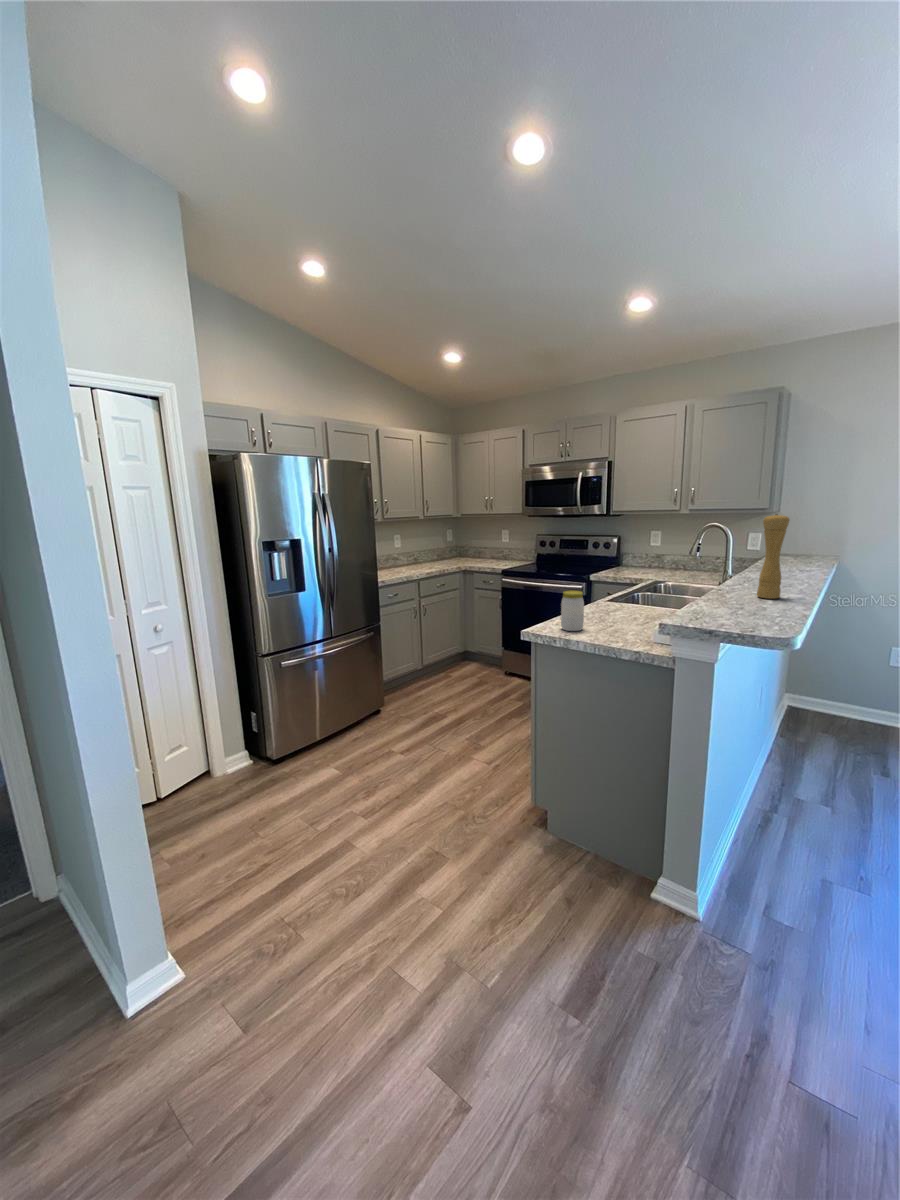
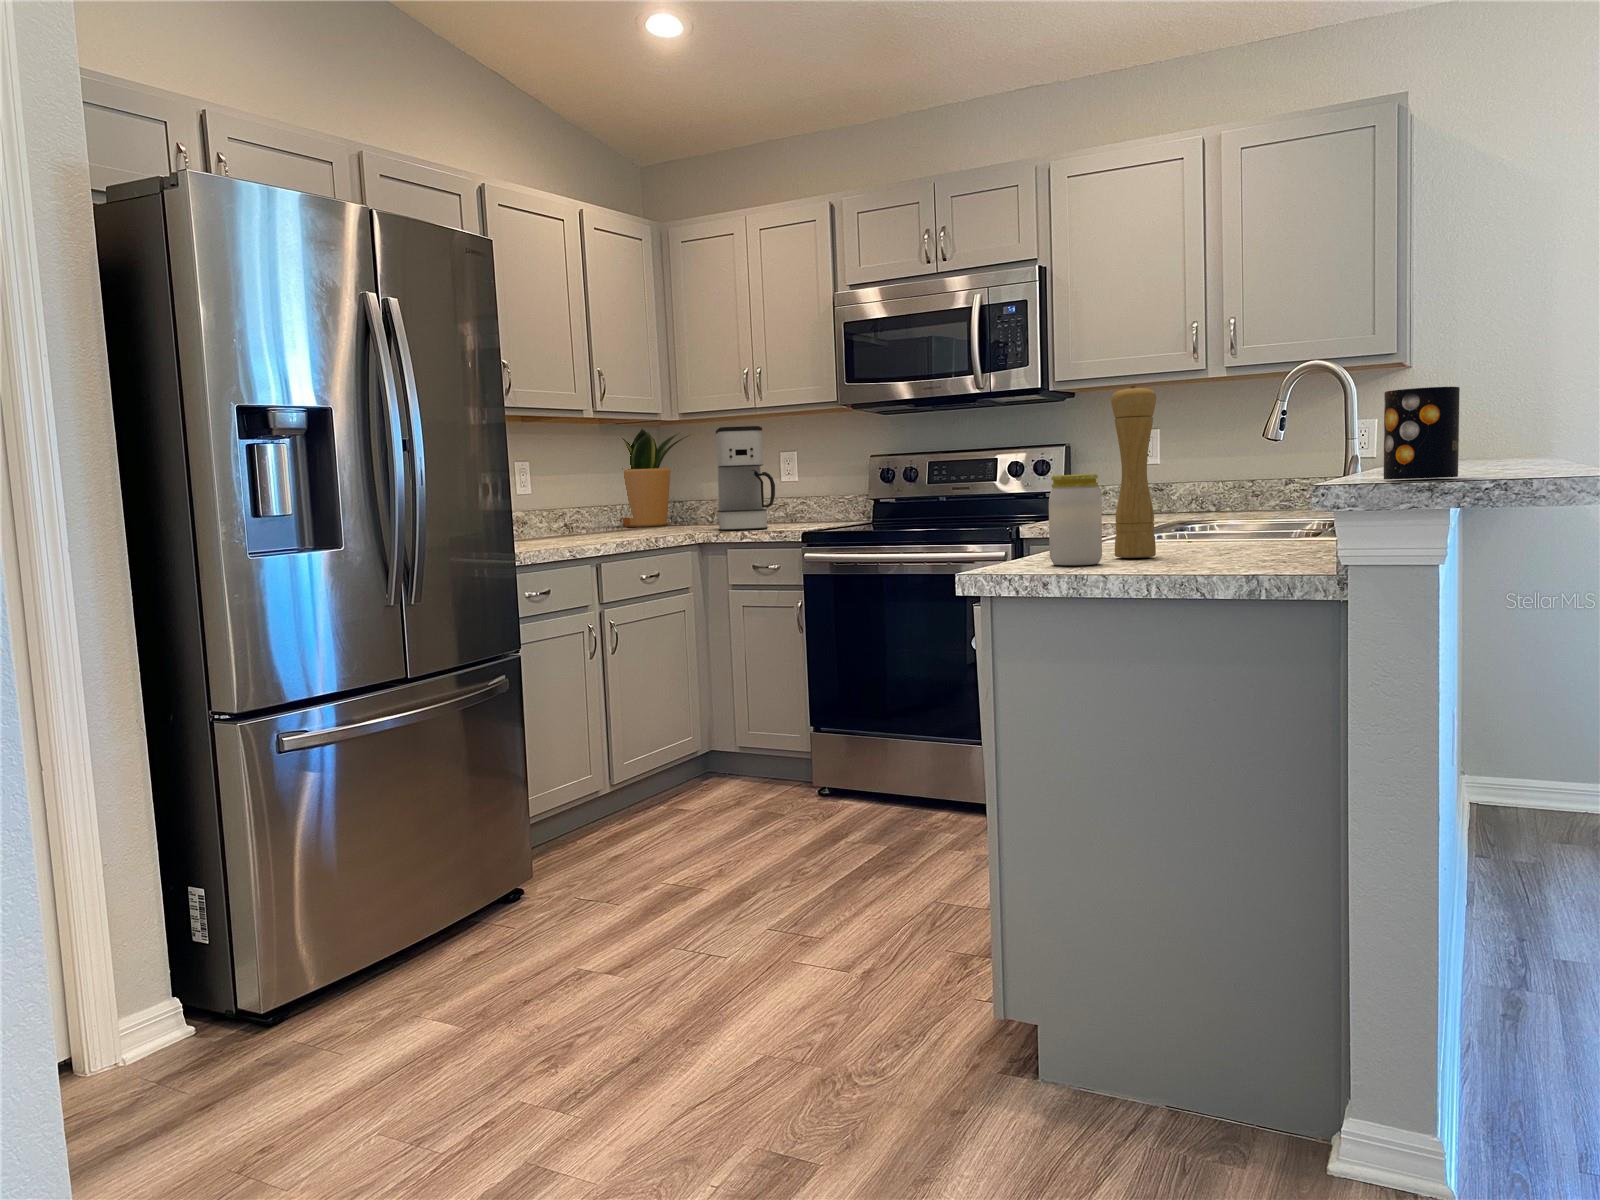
pepper mill: present [757,514,789,599] -> present [1111,386,1156,558]
potted plant: none [428,520,467,559] -> present [622,428,690,527]
coffee maker: none [469,525,493,568] -> present [716,426,775,531]
mug: none [694,581,732,626] -> present [1384,387,1460,479]

